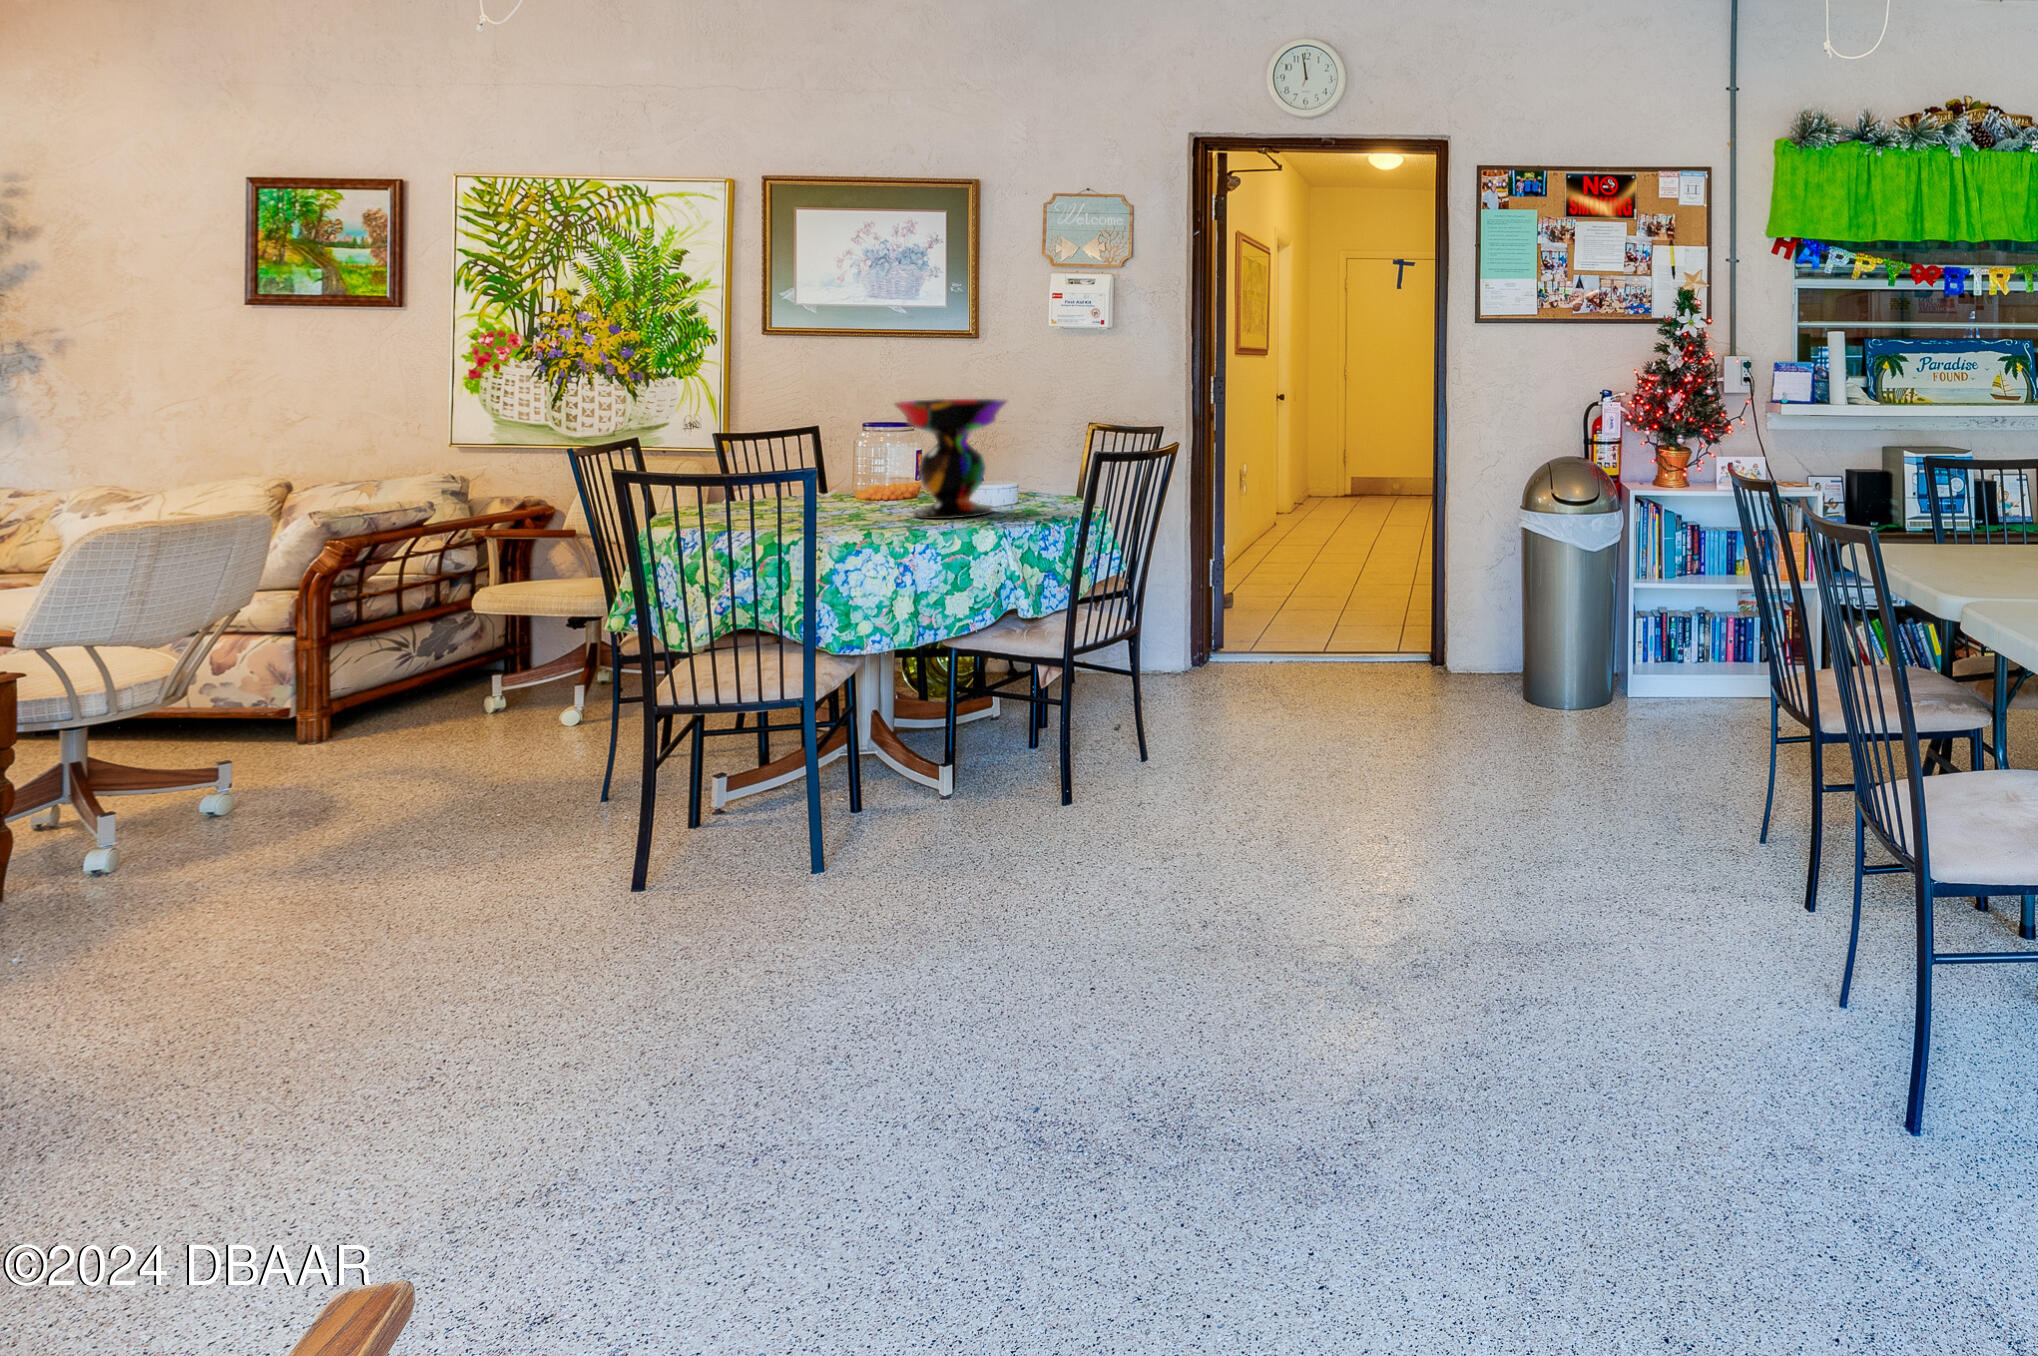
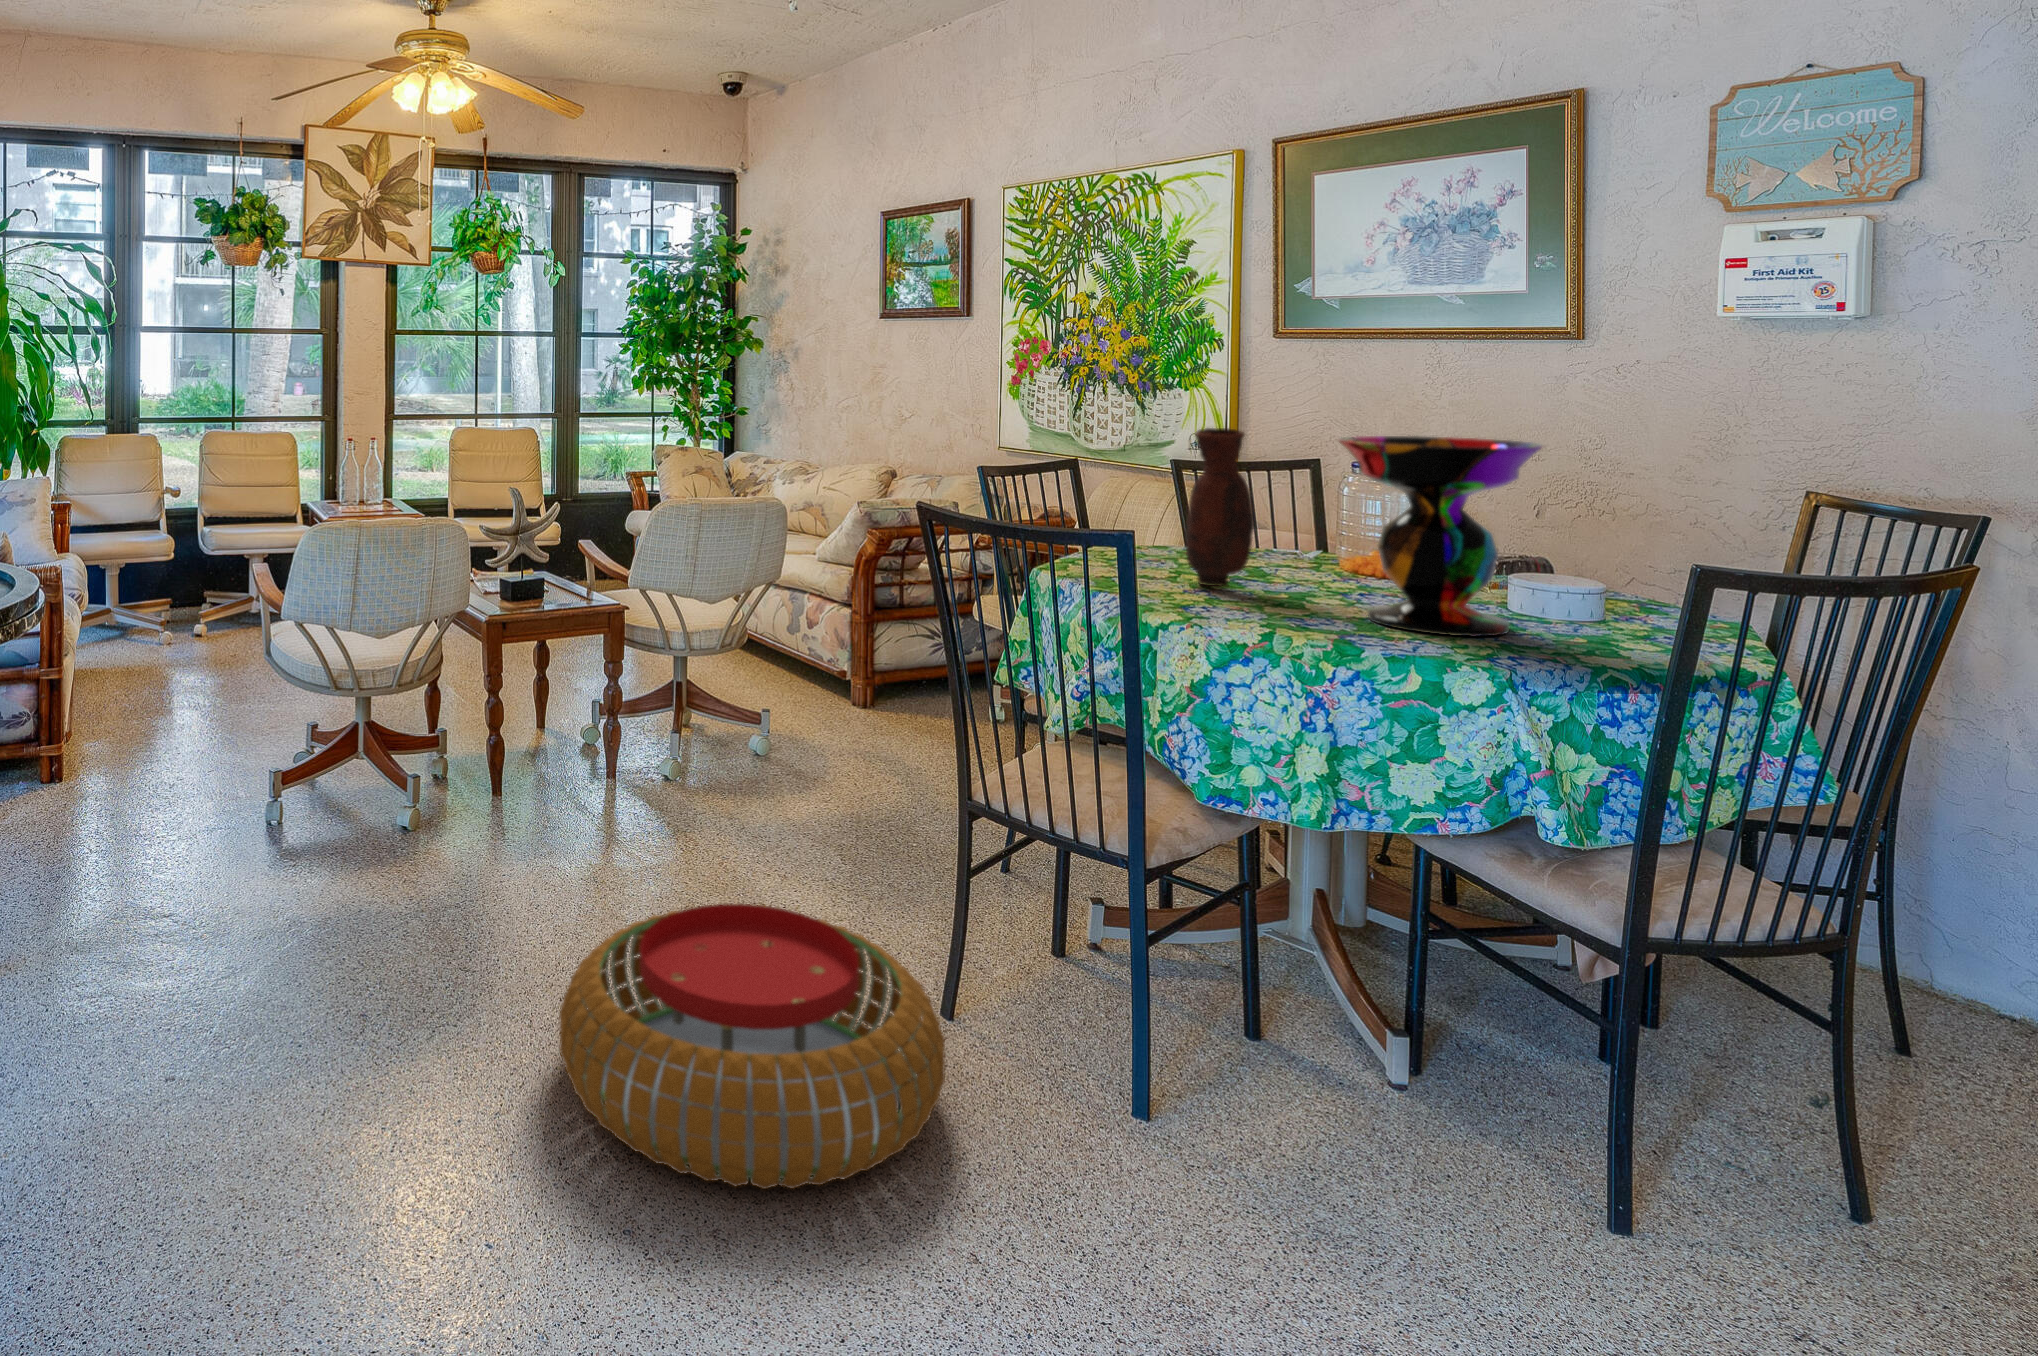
vase: none [776,401,828,517] -> present [1186,428,1255,587]
pouf: none [234,844,680,1091] -> present [559,904,945,1189]

